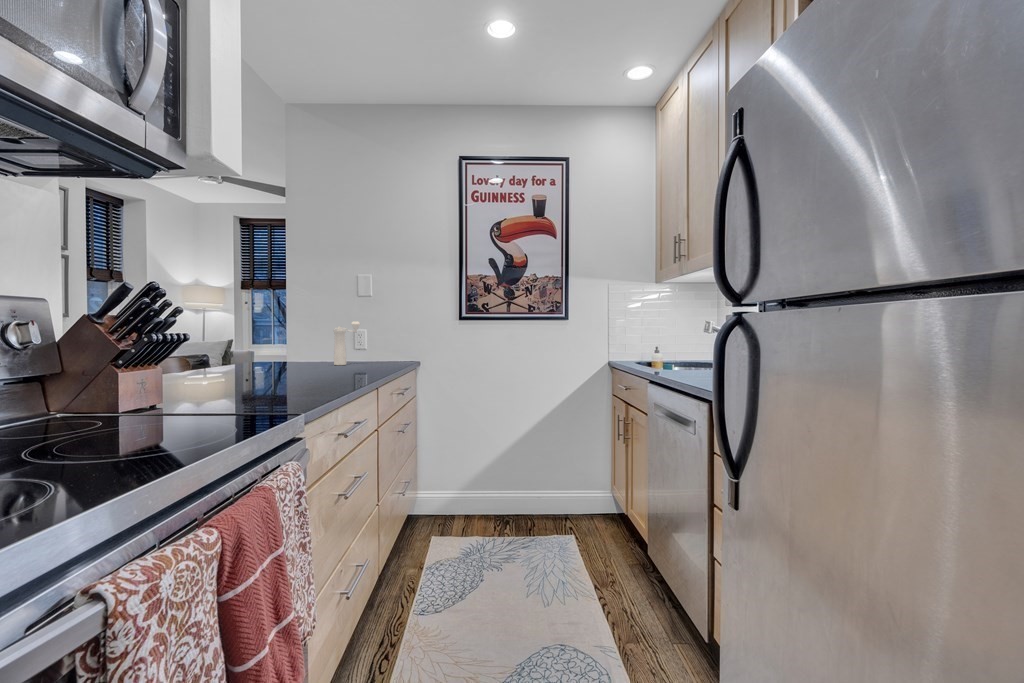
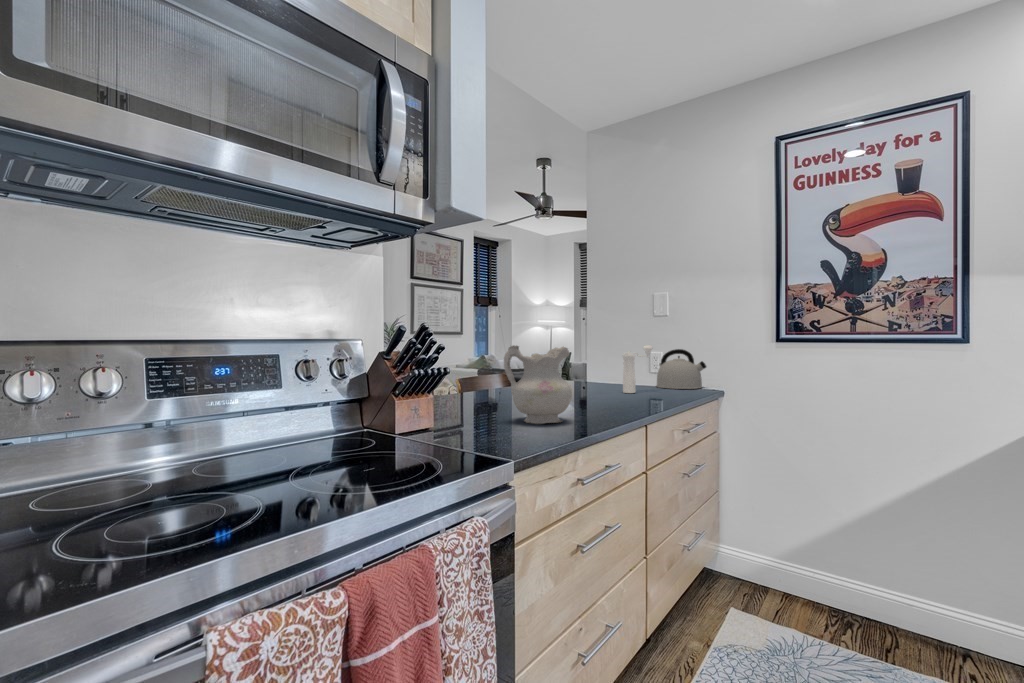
ceramic pitcher: none [245,309,317,388] -> present [504,345,572,424]
kettle: none [358,327,402,361] -> present [656,349,706,389]

